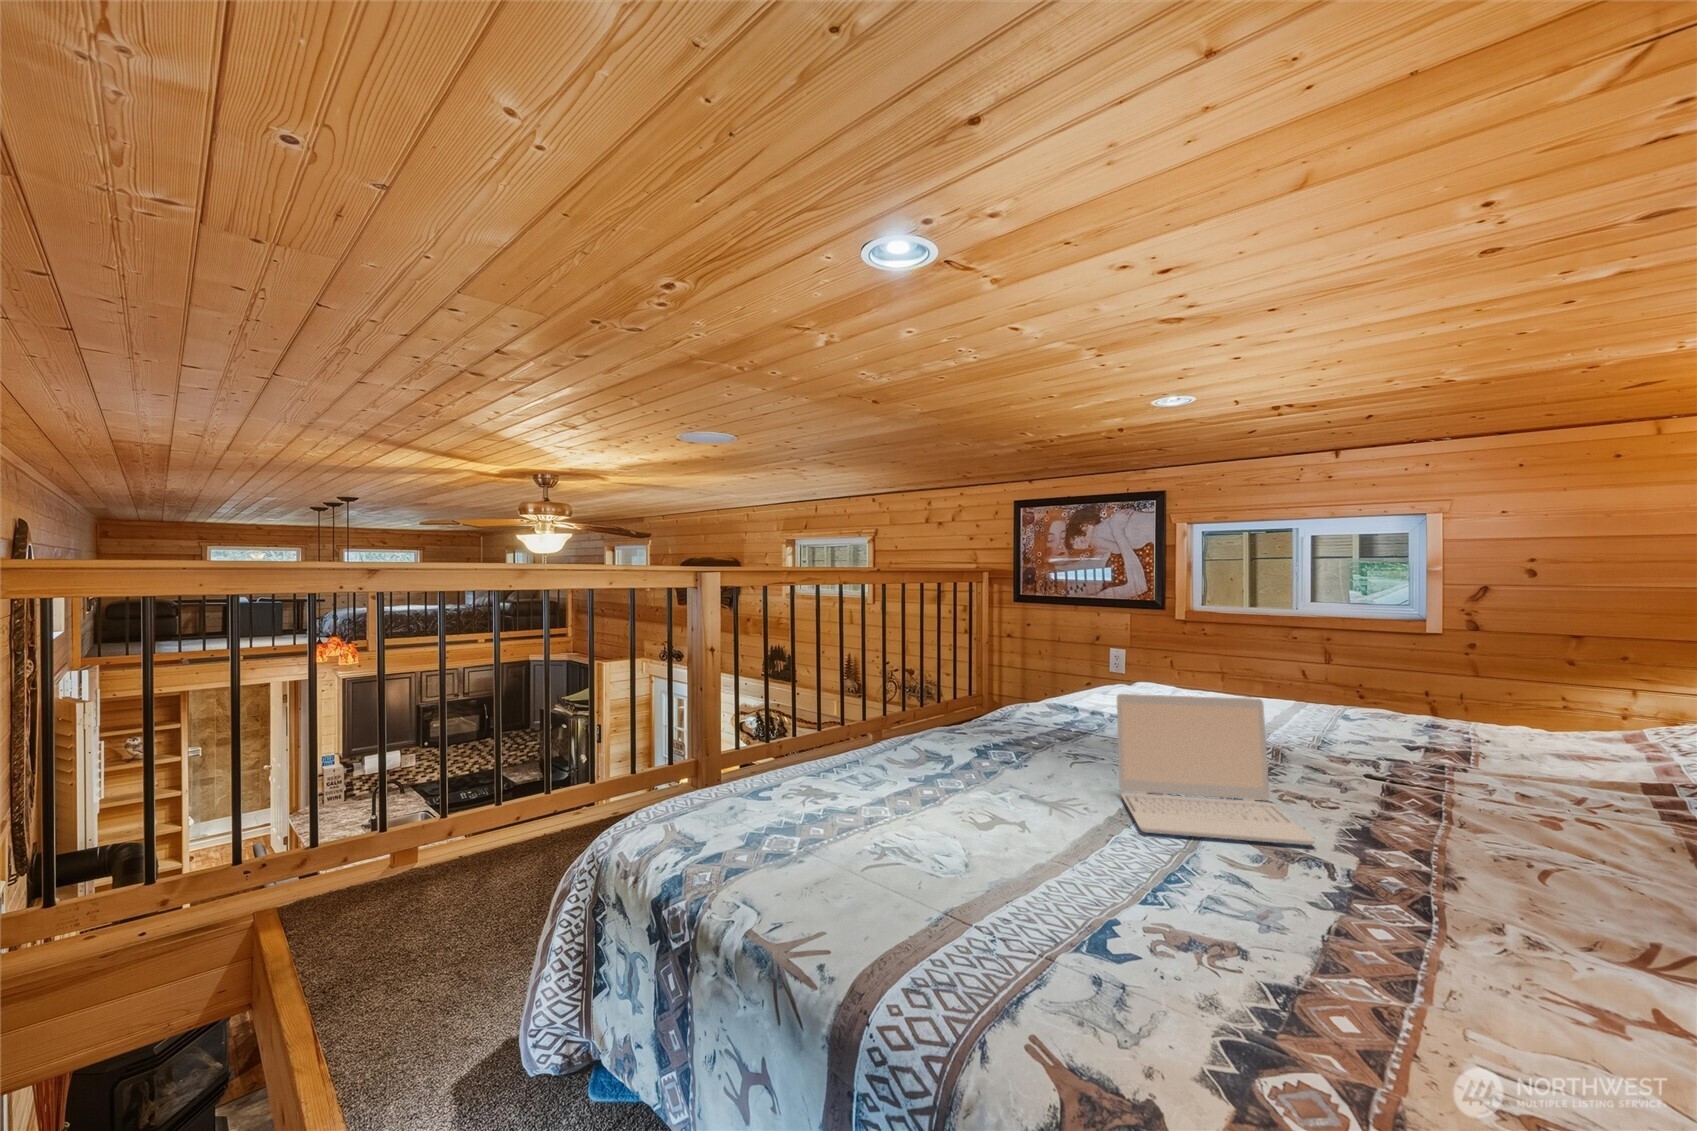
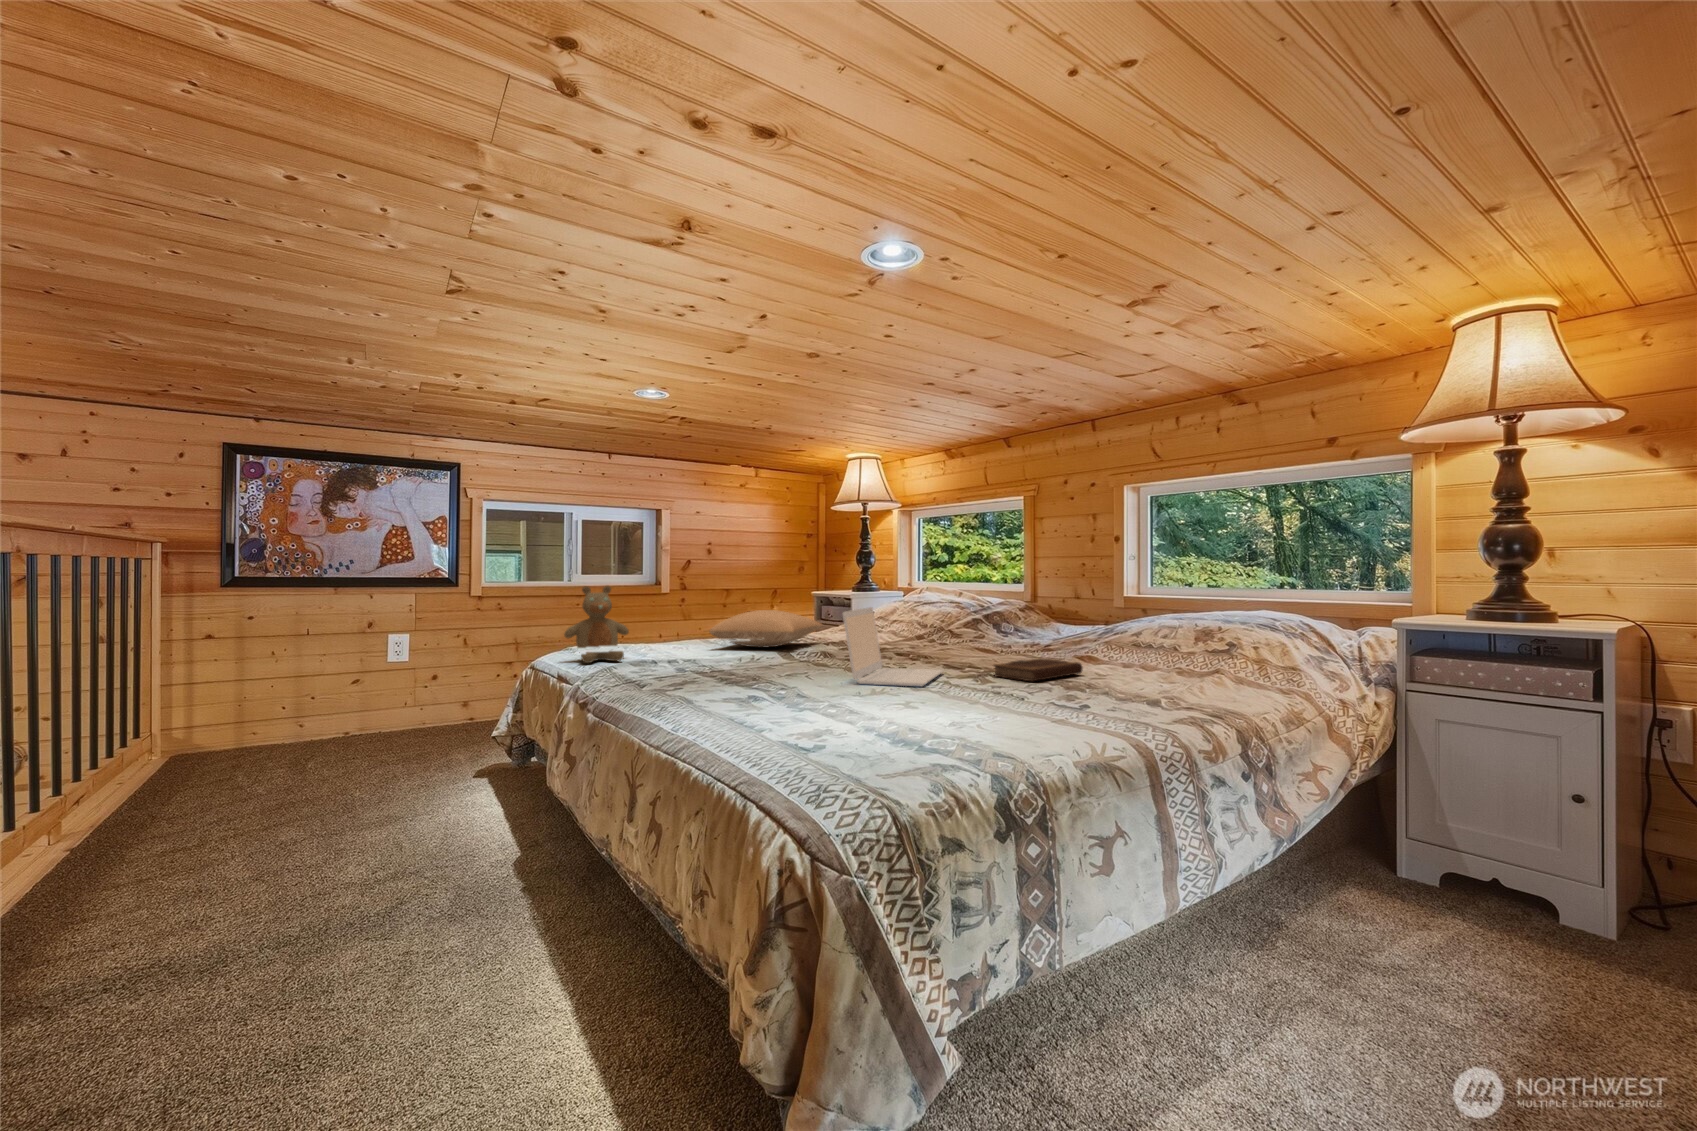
teddy bear: none [1103,621,1173,704] -> present [564,586,629,663]
pillow: none [1298,678,1538,738] -> present [709,610,822,647]
notebook: none [1328,866,1592,1009] -> present [994,658,1083,681]

